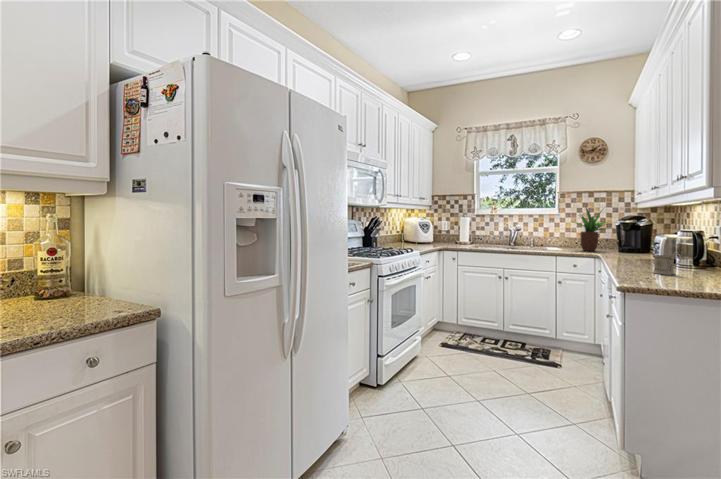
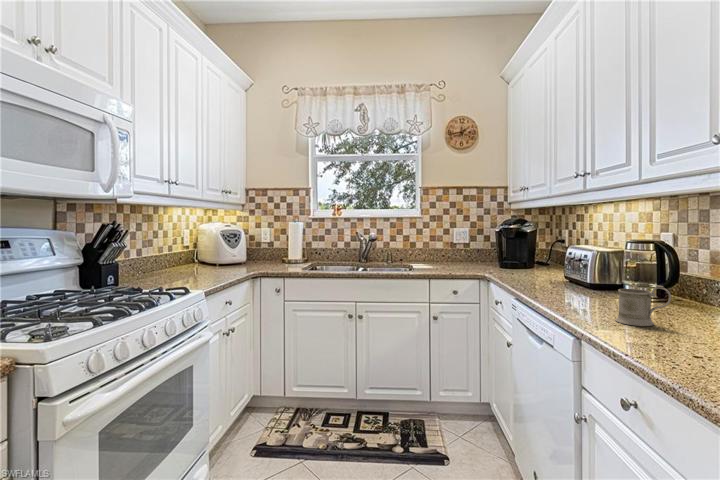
potted plant: present [577,208,608,251] -> none [440,207,496,269]

